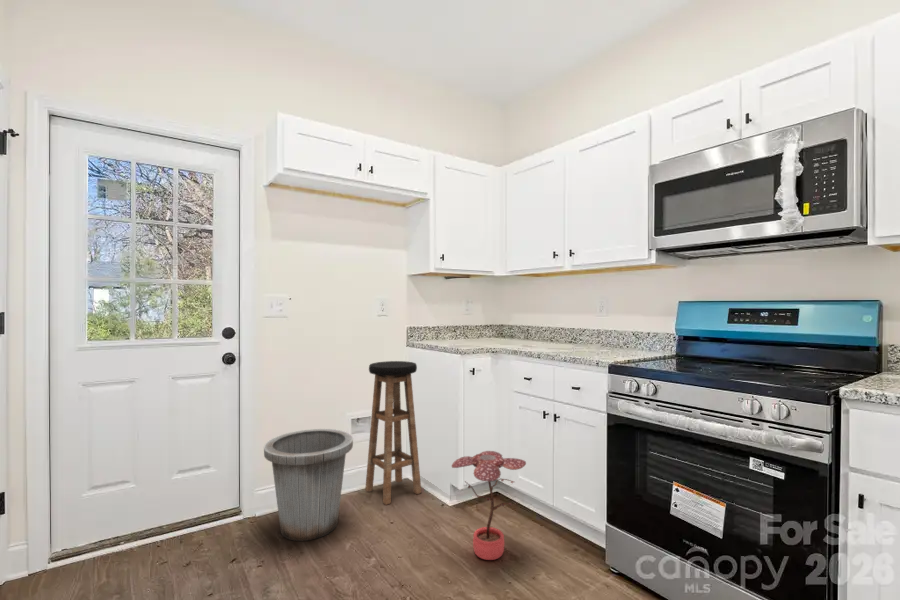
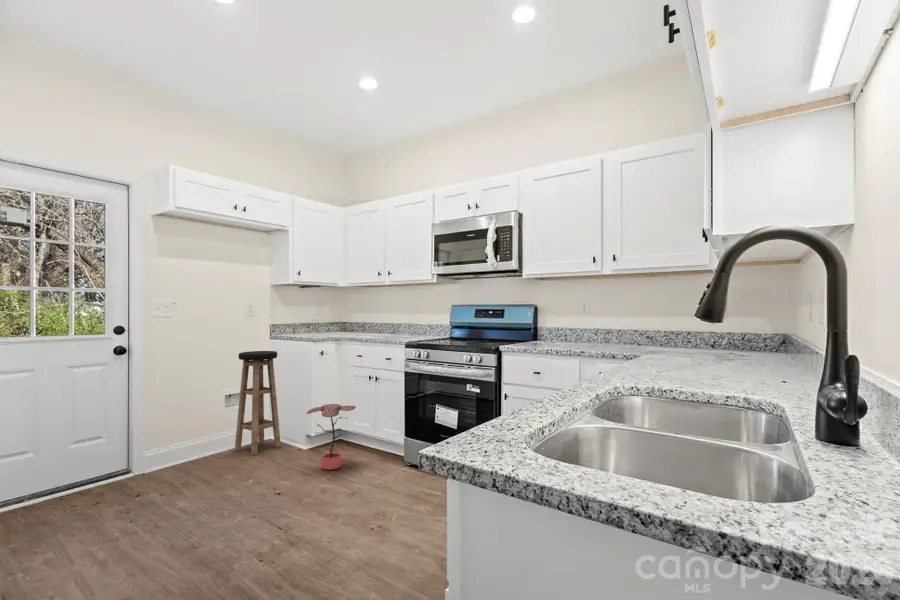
trash can: present [264,429,353,541] -> none [158,402,230,479]

